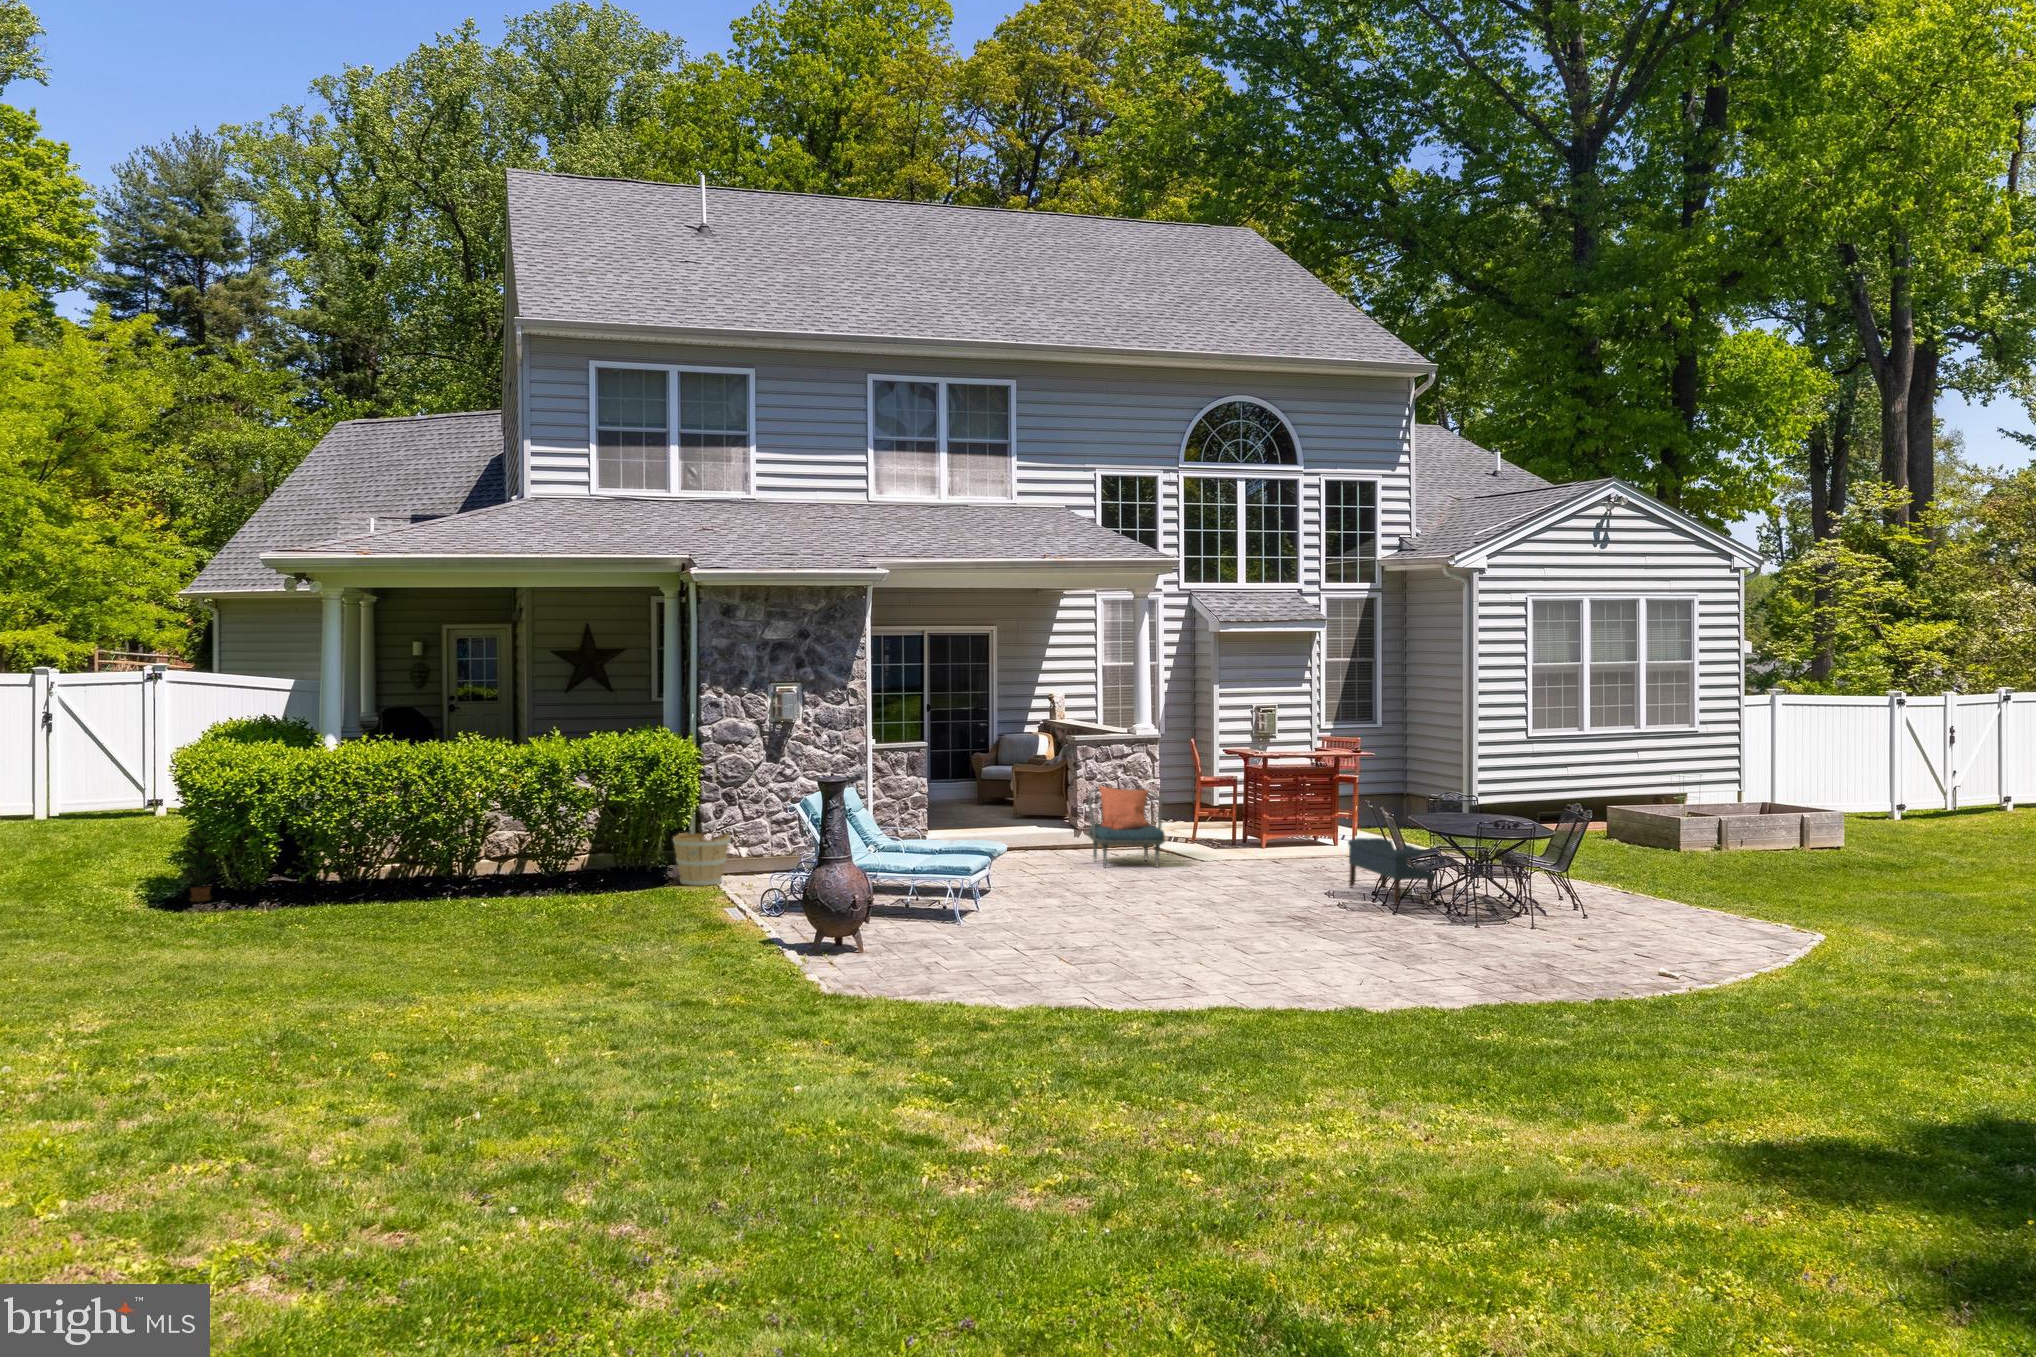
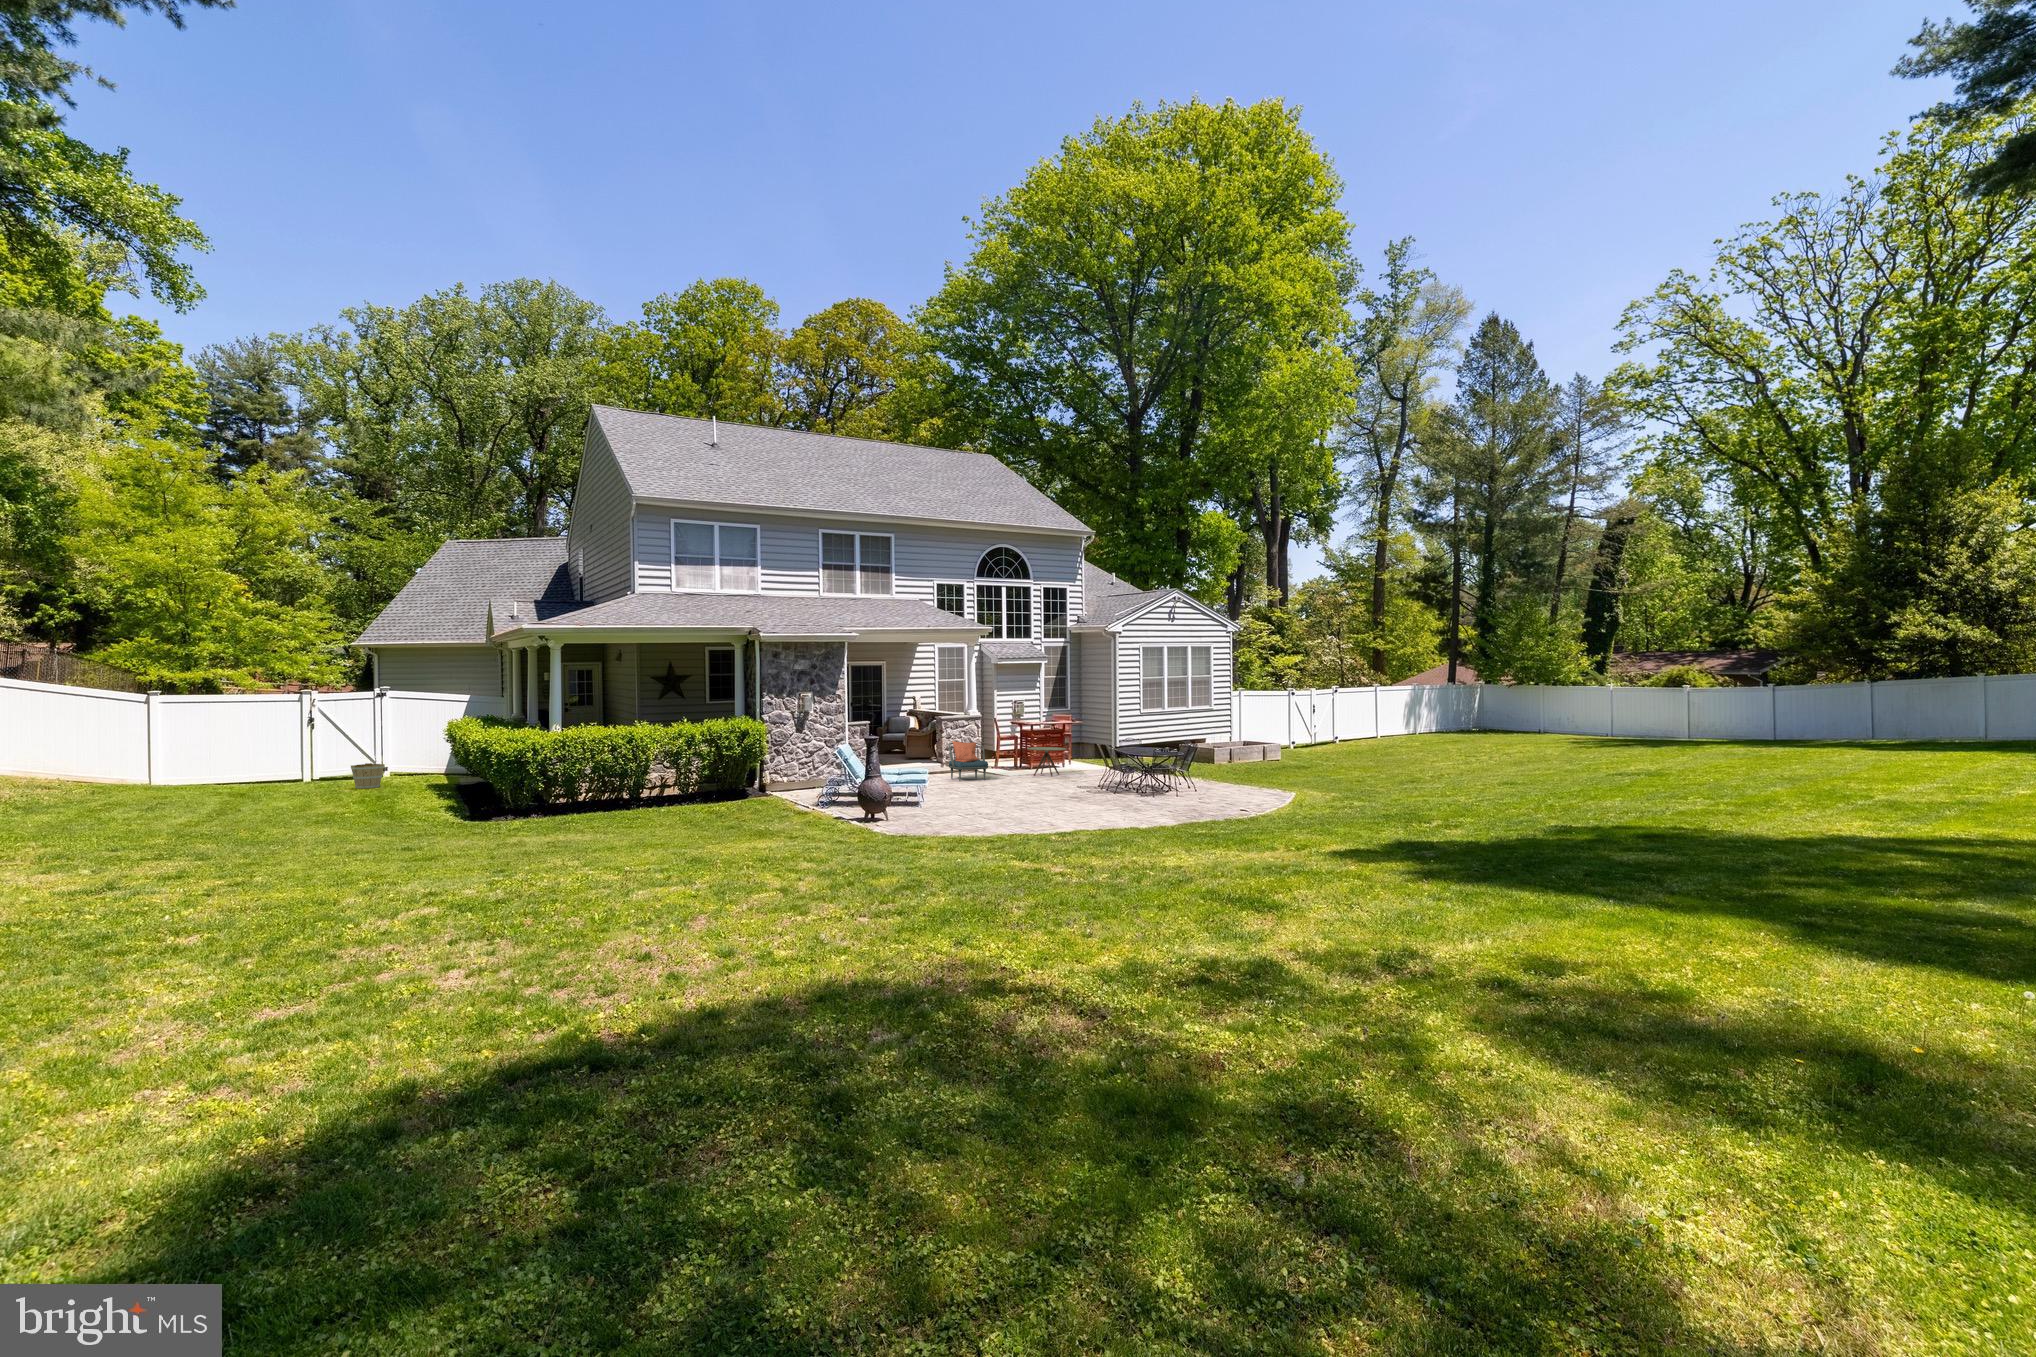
round table: none [1257,803,1339,866] -> present [1027,747,1066,776]
potted plant: present [184,830,225,902] -> none [483,778,511,818]
wooden bucket: present [673,833,730,886] -> present [351,763,385,789]
bench: present [1348,838,1435,904] -> none [1079,760,1123,789]

